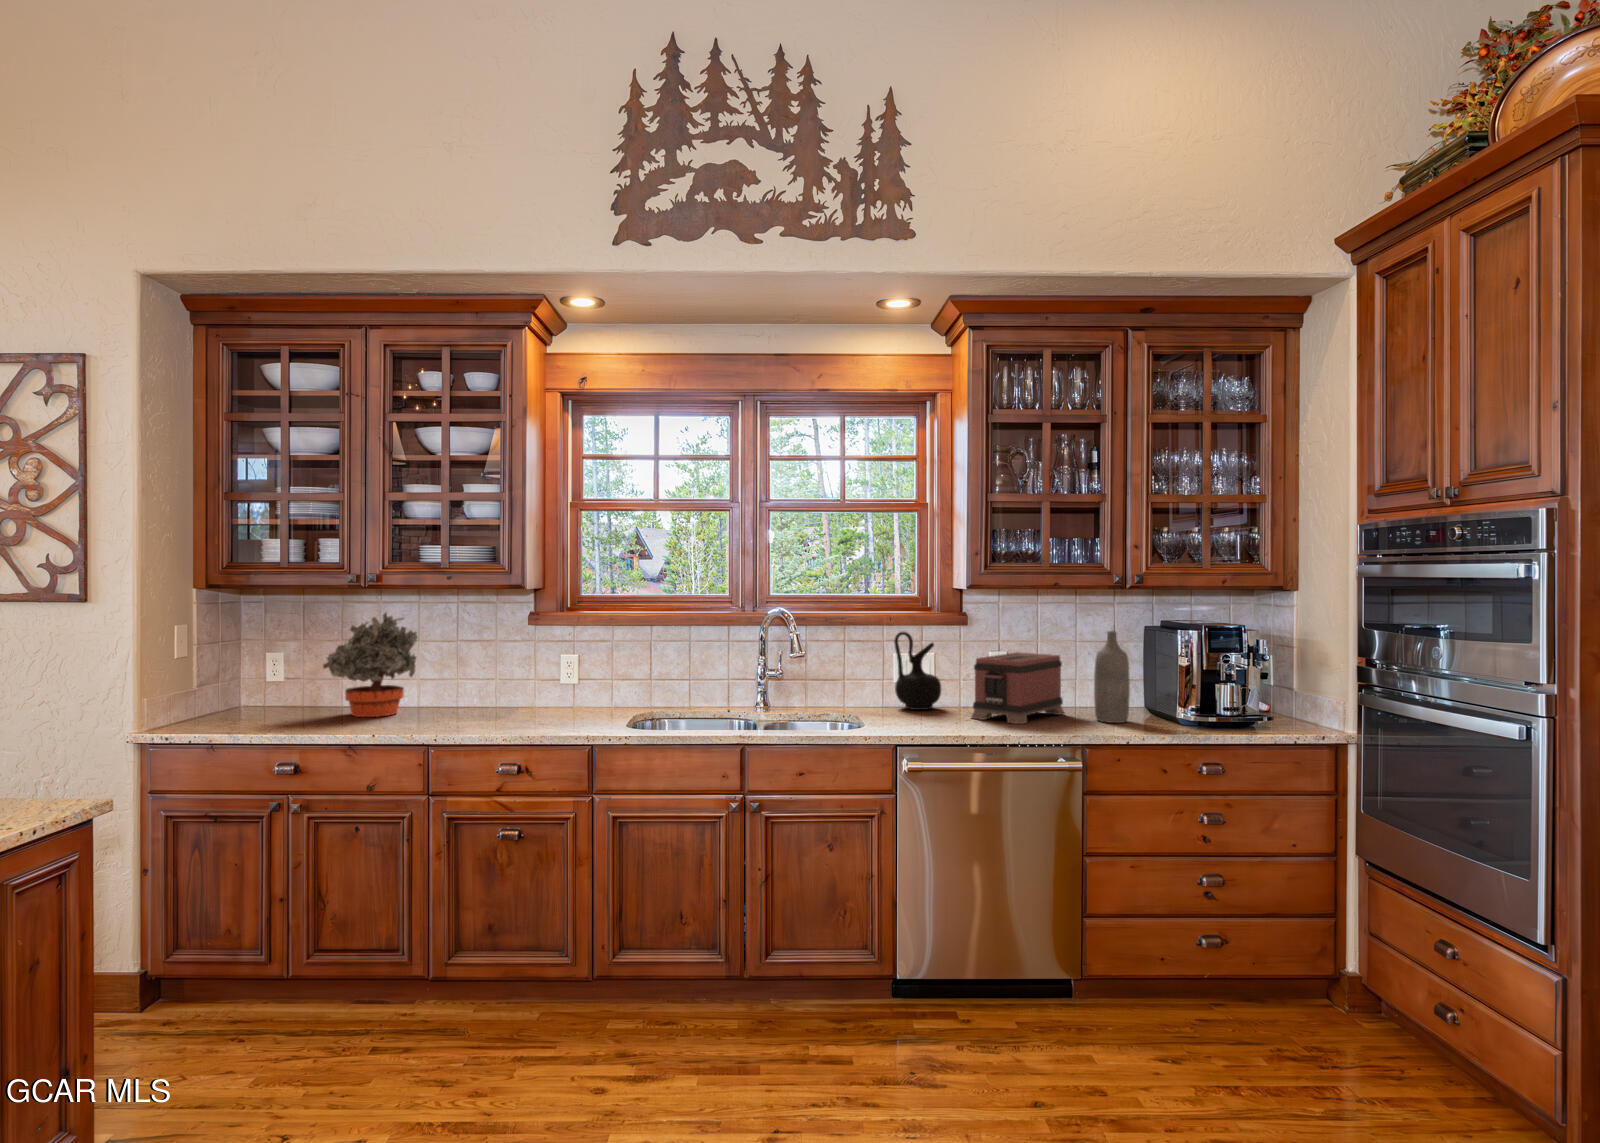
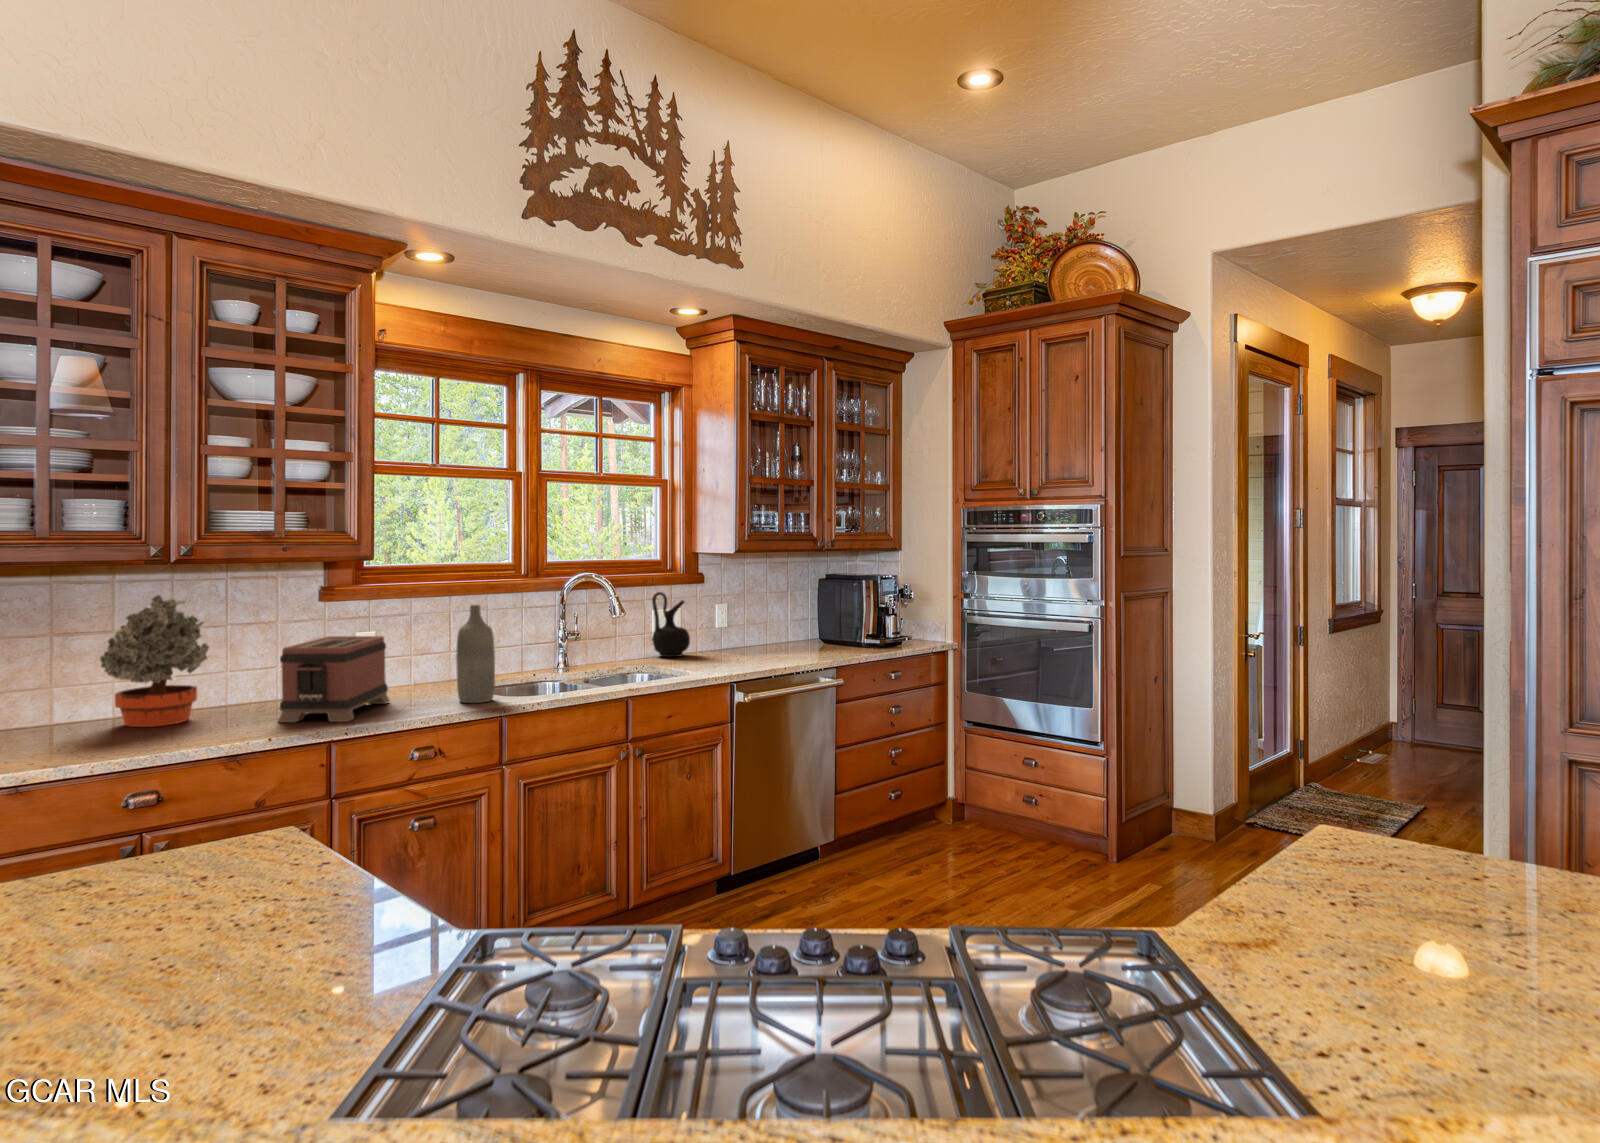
bottle: present [1094,631,1130,723] -> present [456,605,495,703]
toaster: present [972,652,1064,724] -> present [278,636,390,722]

